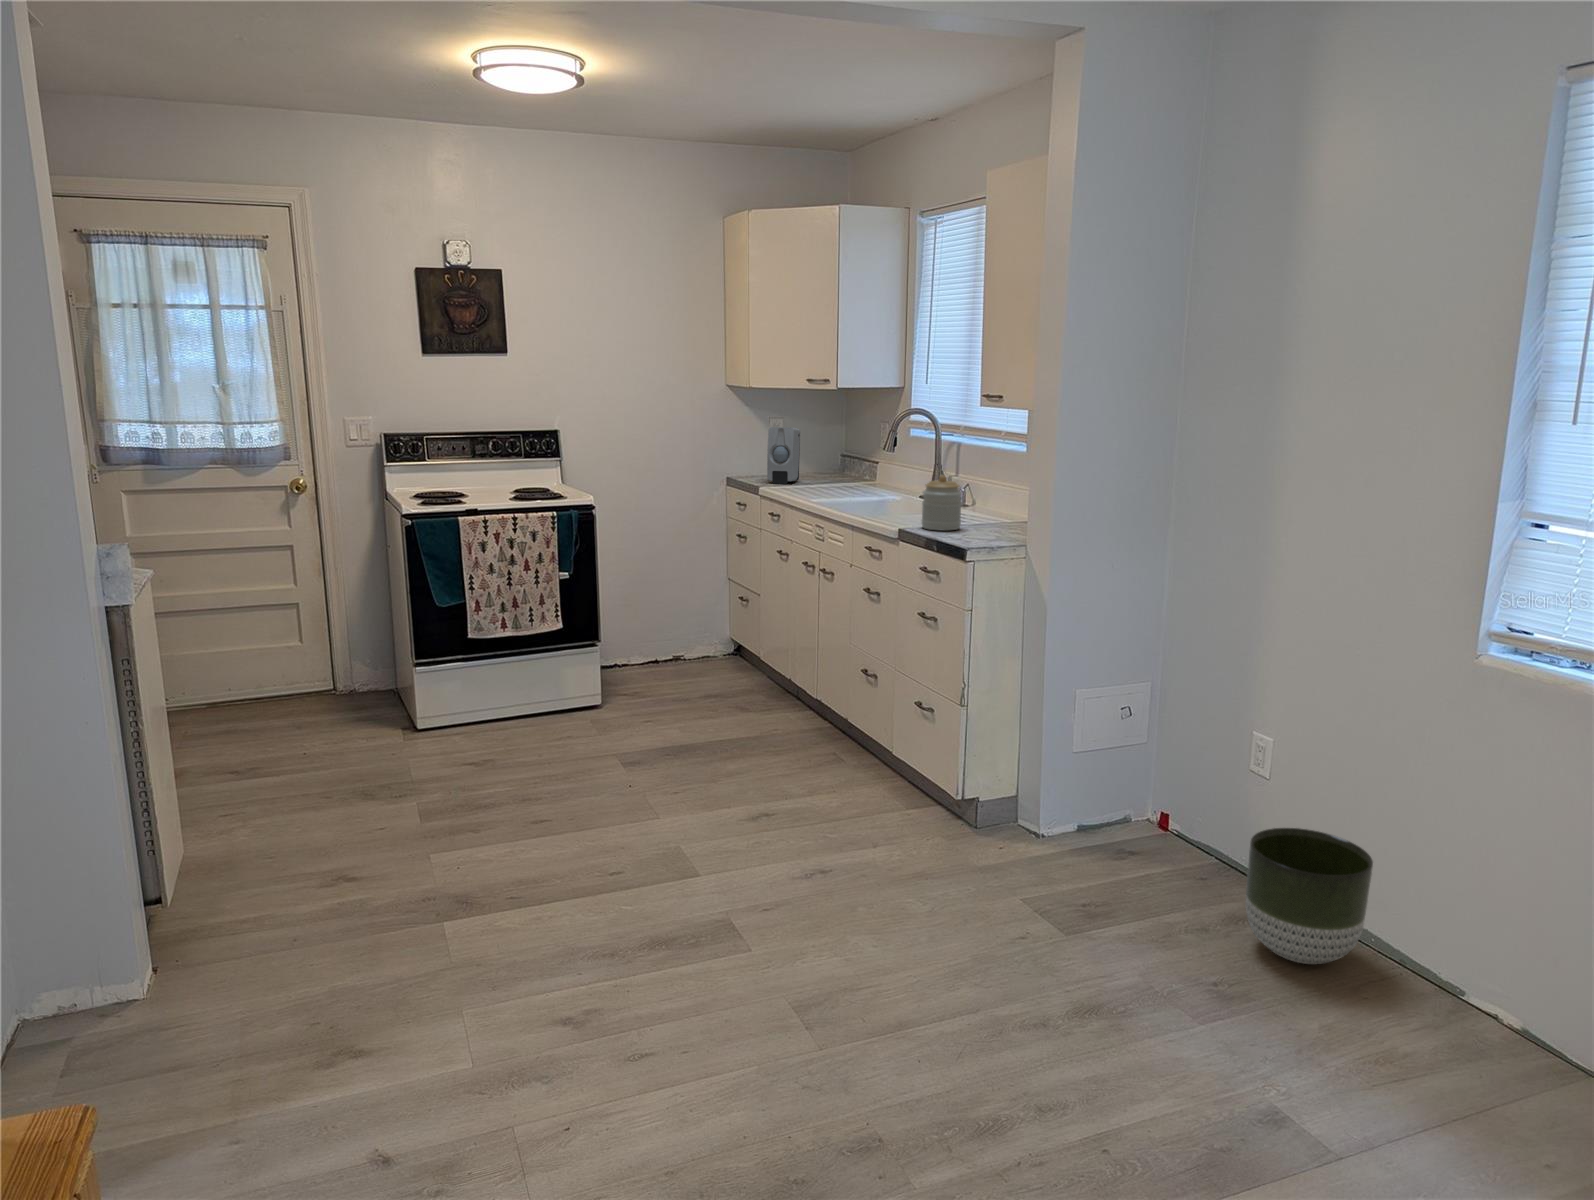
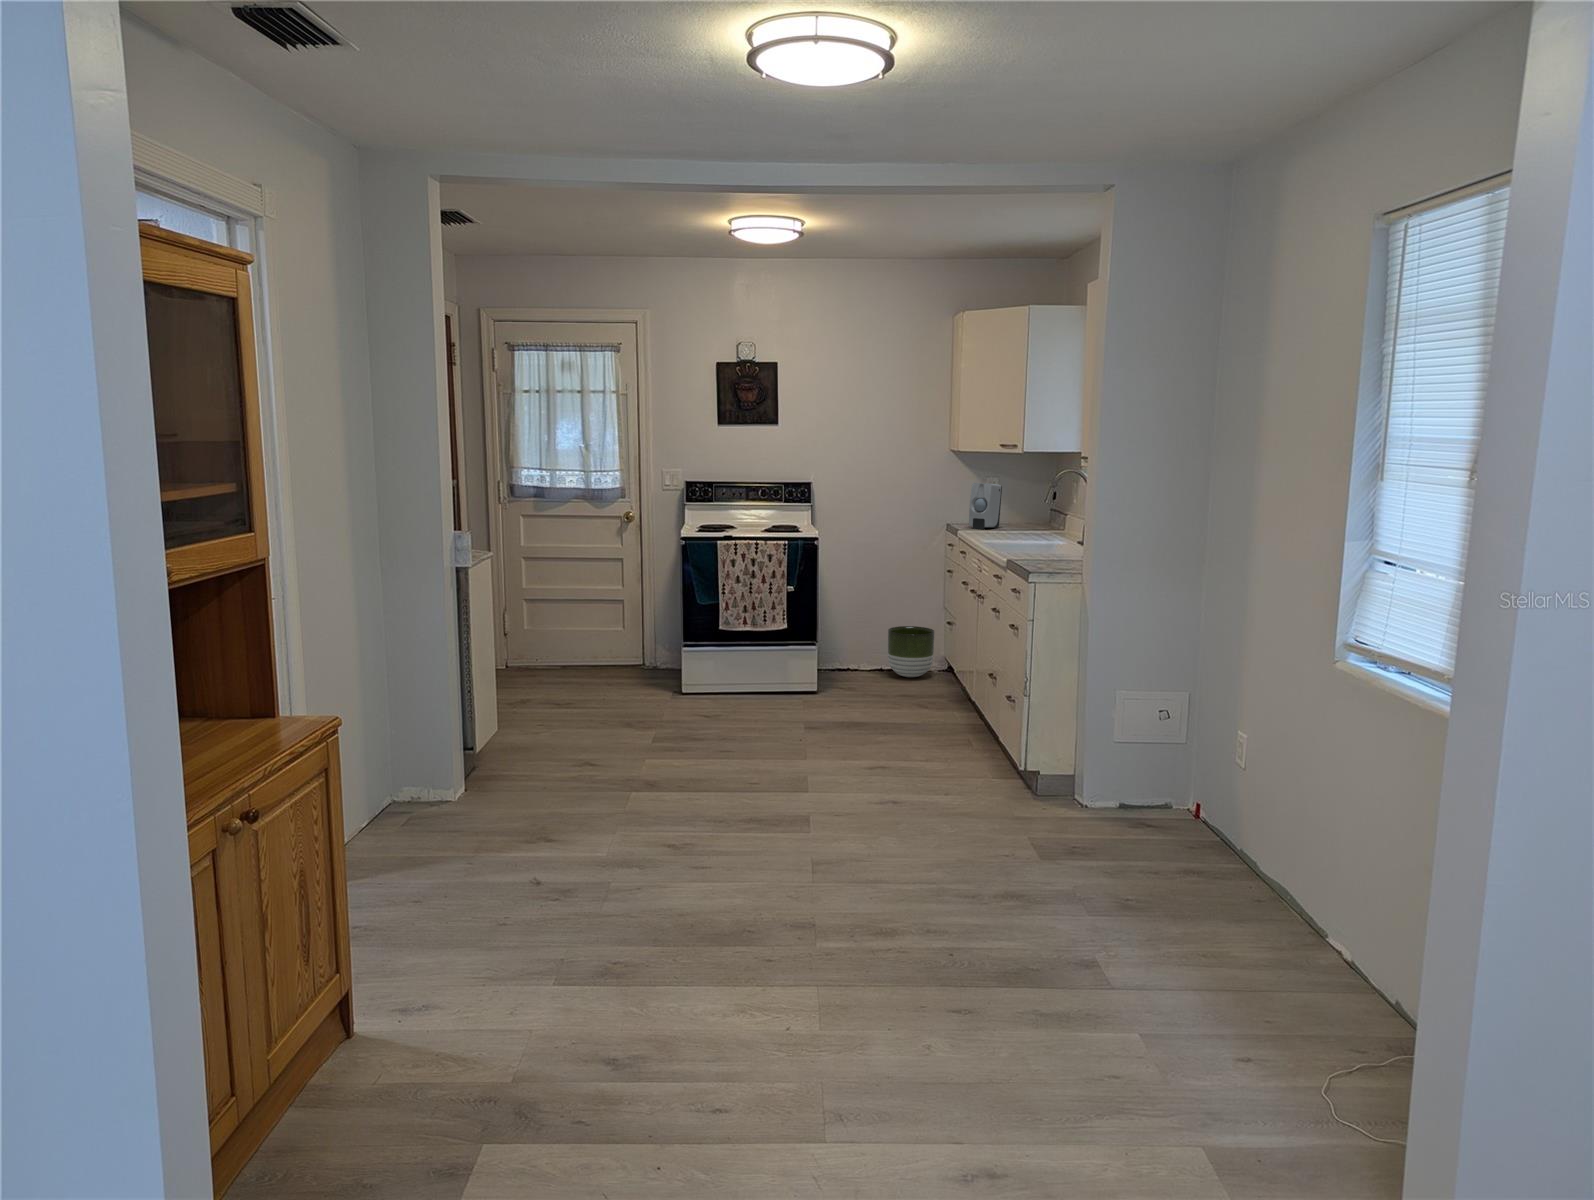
jar: present [922,475,962,531] -> none [1027,519,1060,563]
planter: present [1246,828,1373,964] -> present [888,626,934,677]

